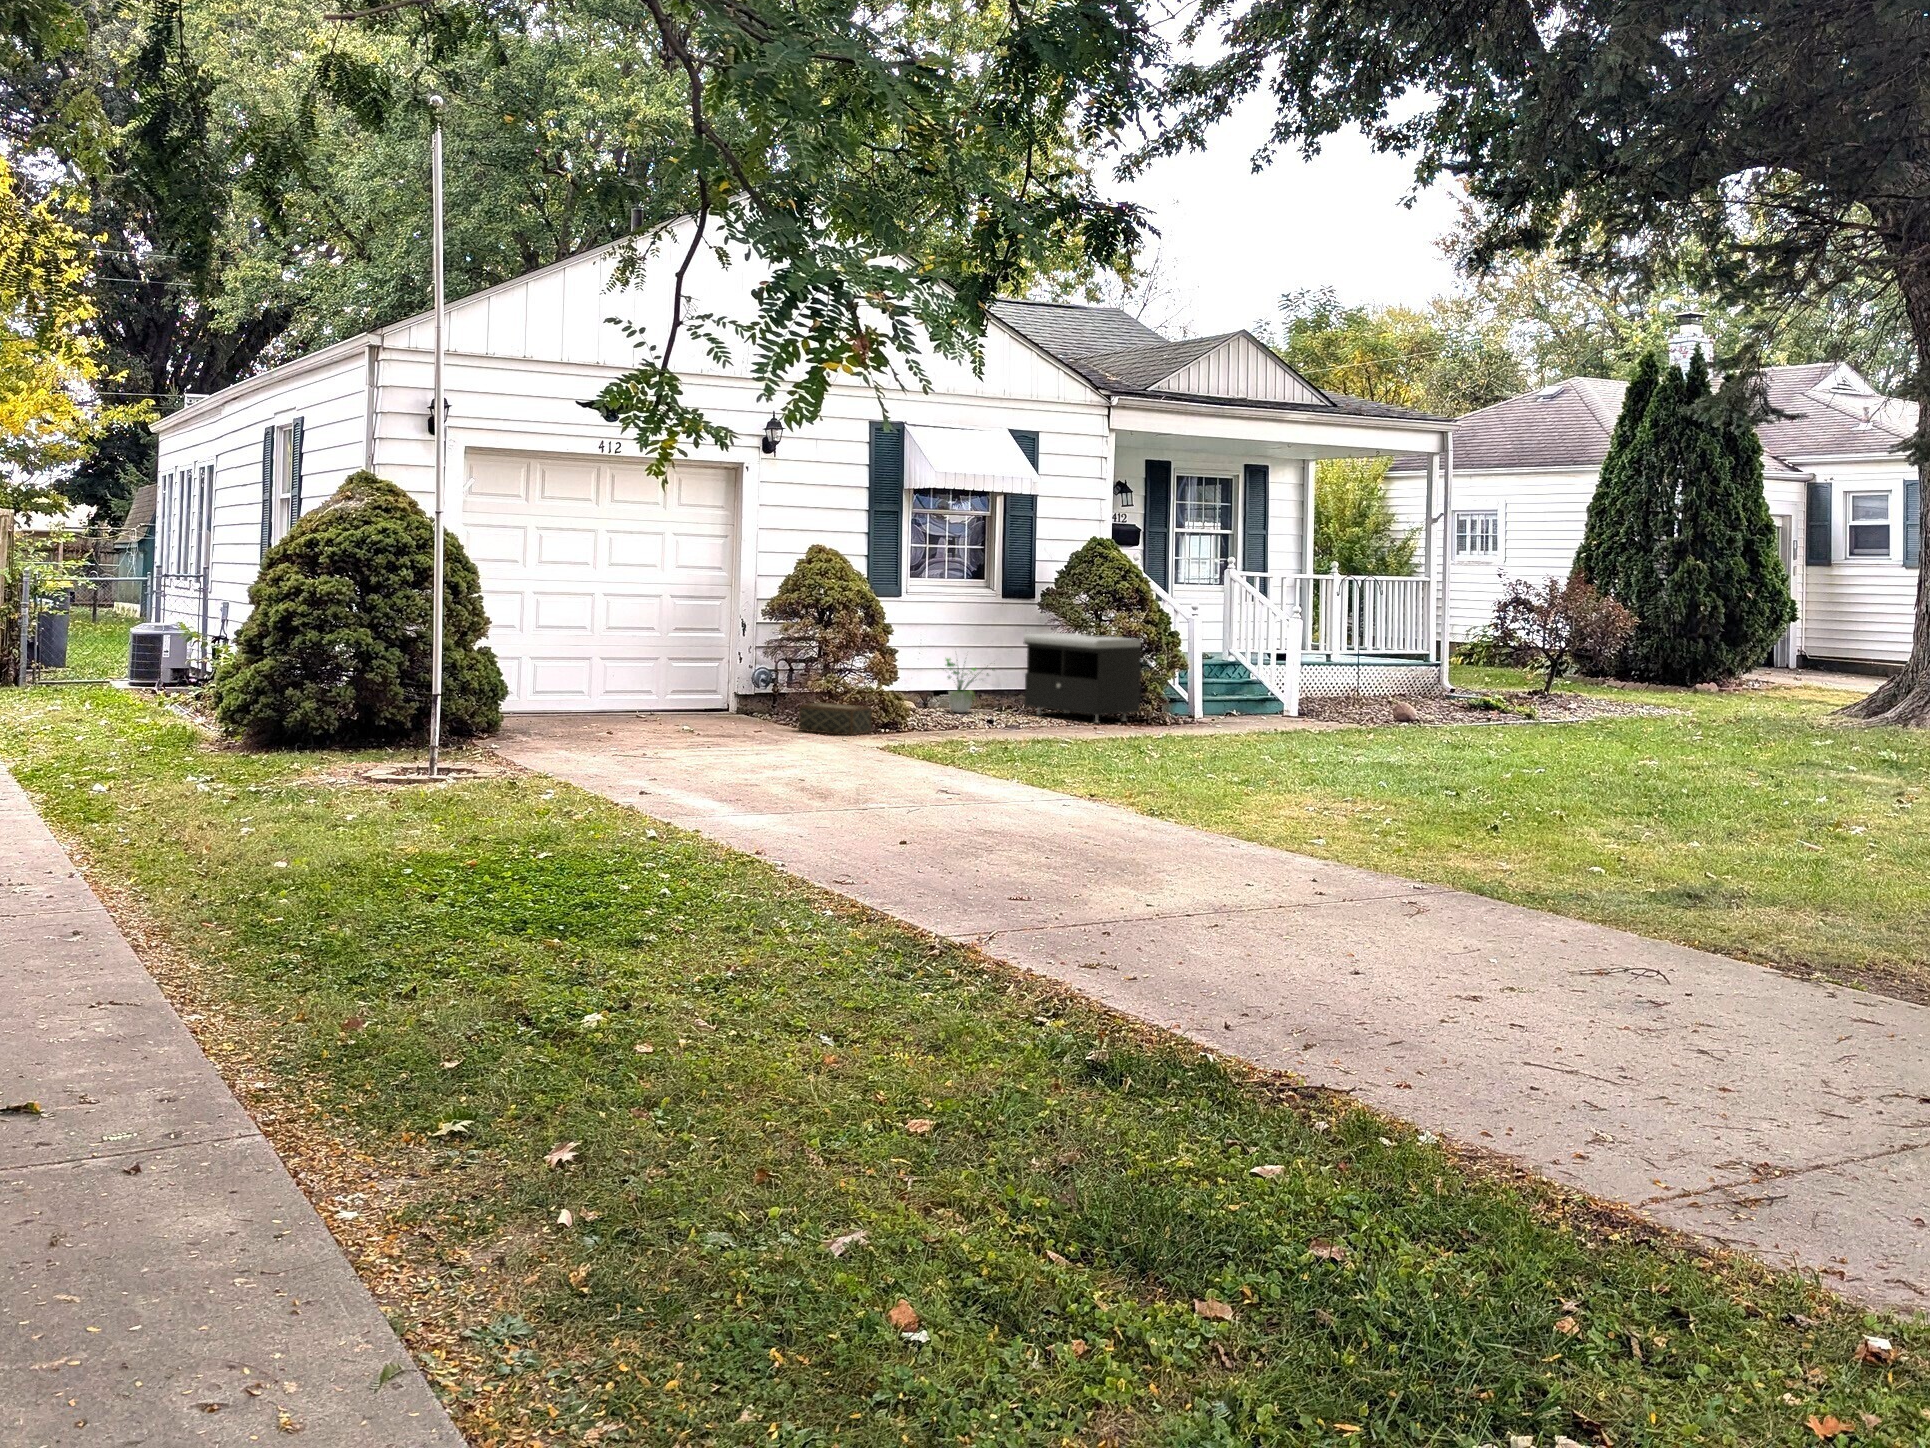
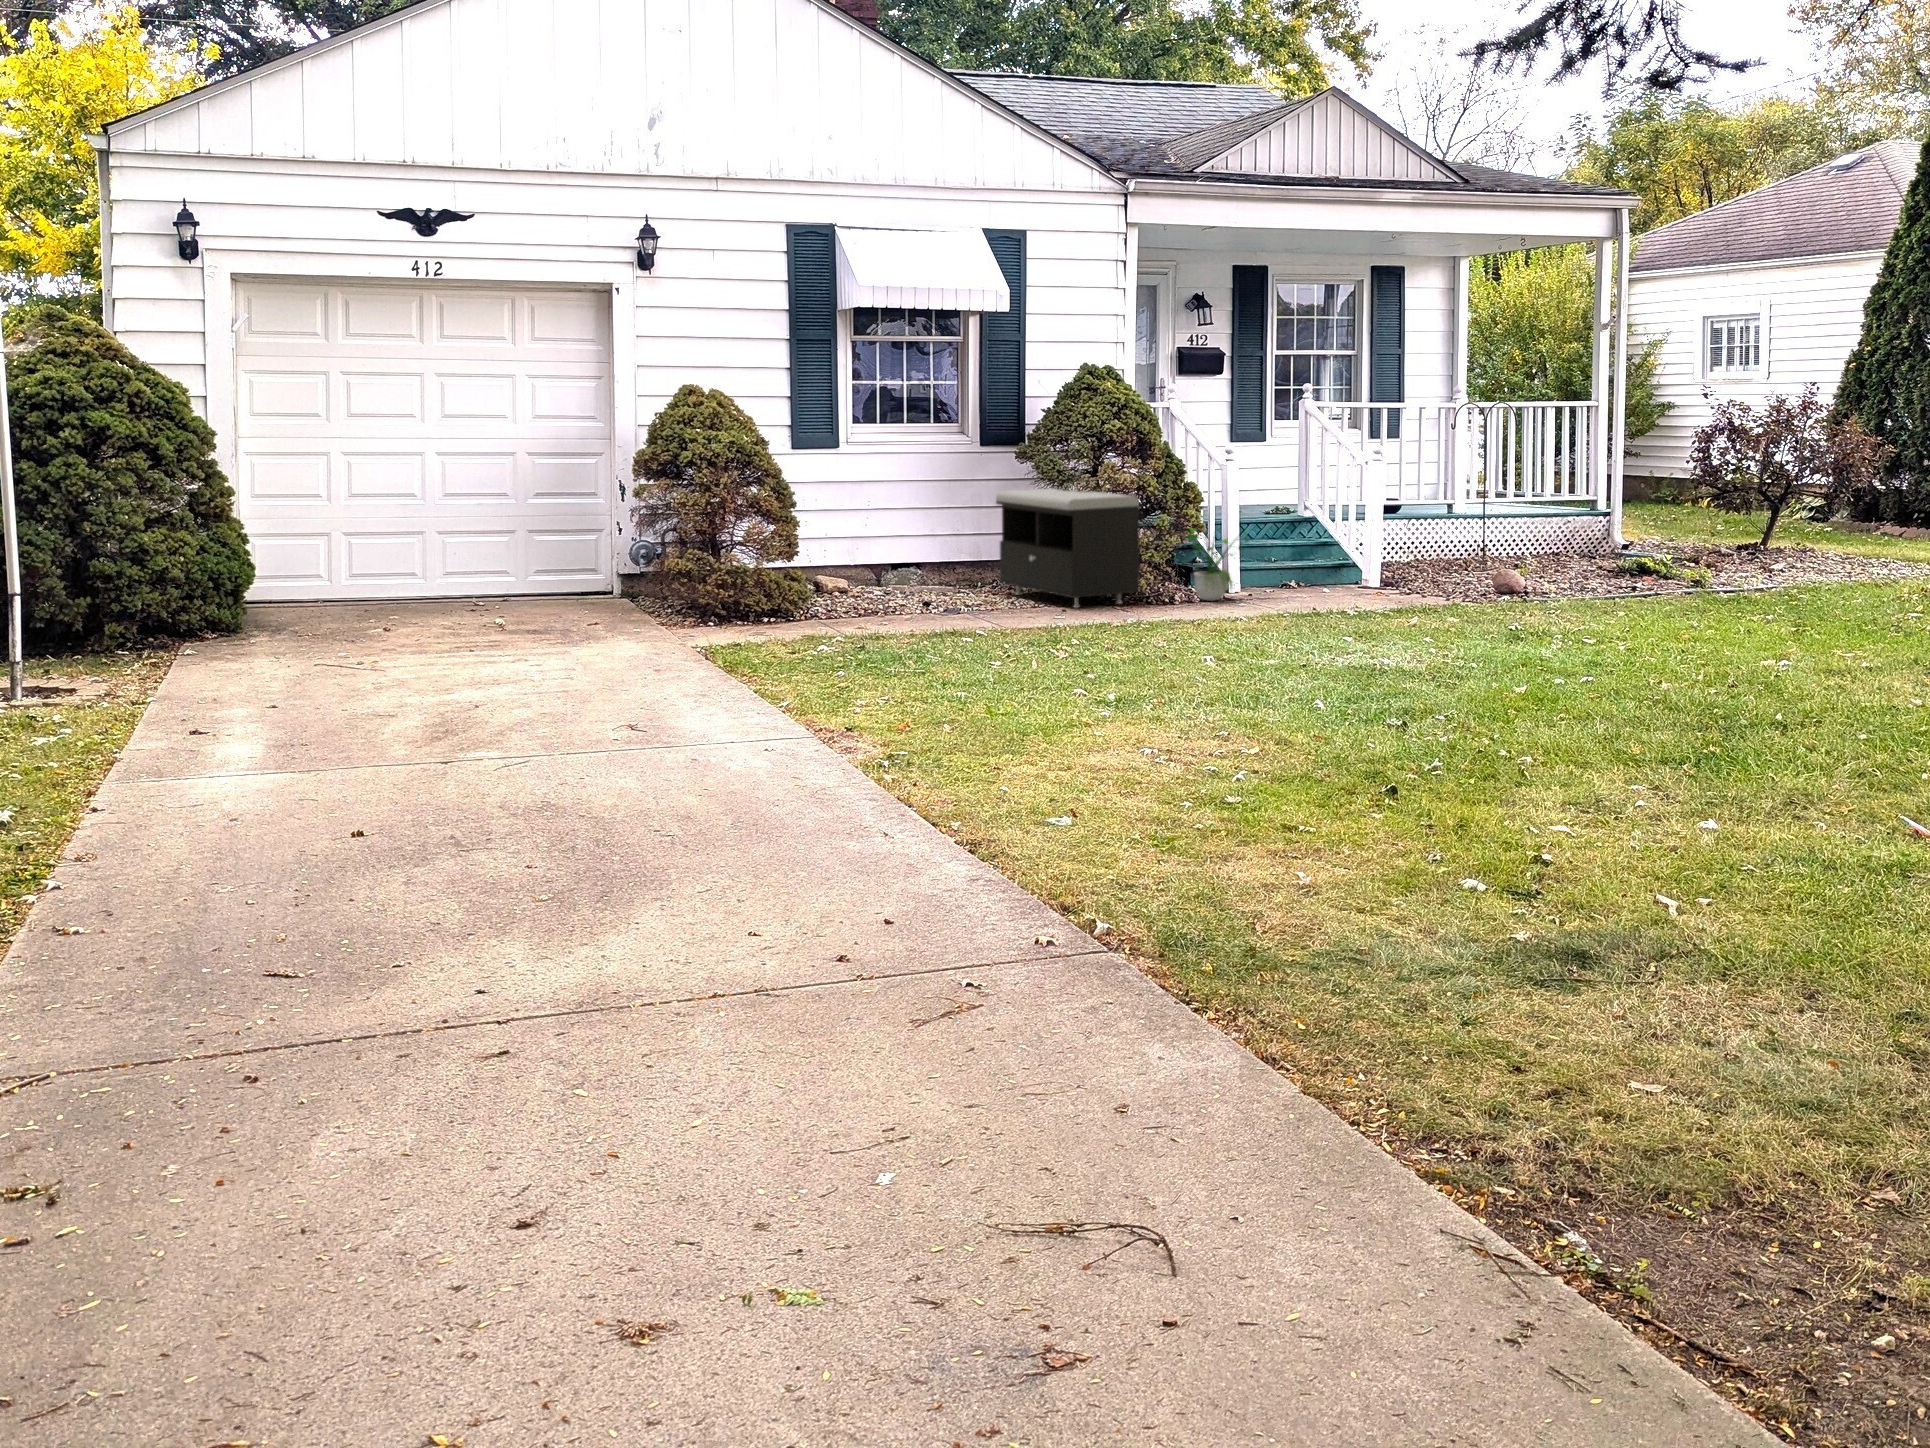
potted plant: present [946,659,994,713] -> present [1187,529,1249,601]
woven basket: present [799,702,872,735] -> none [653,587,744,633]

